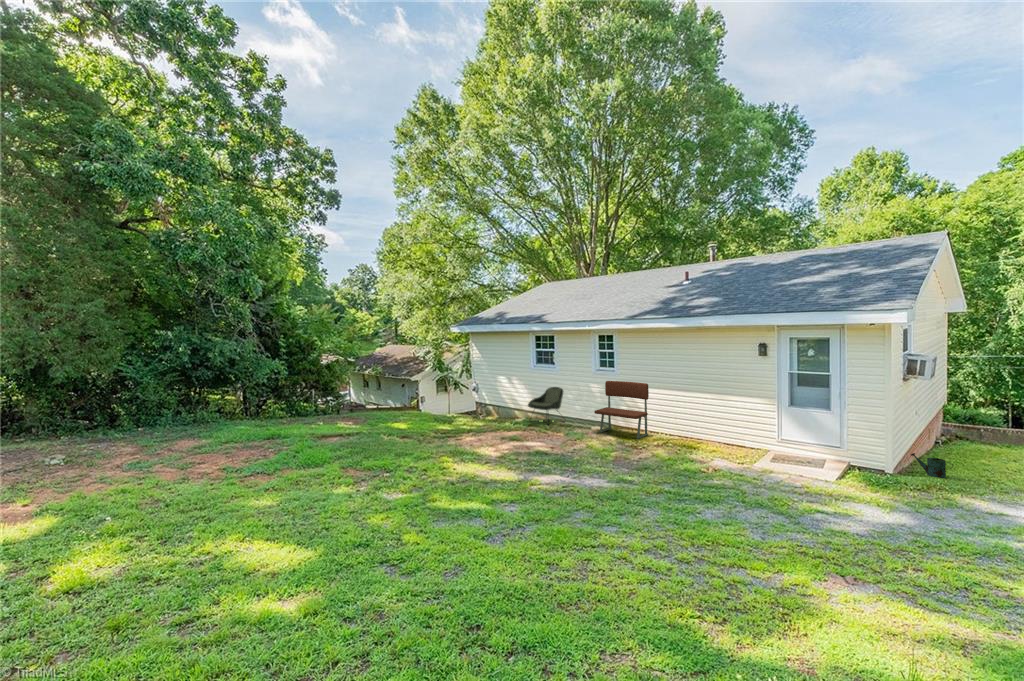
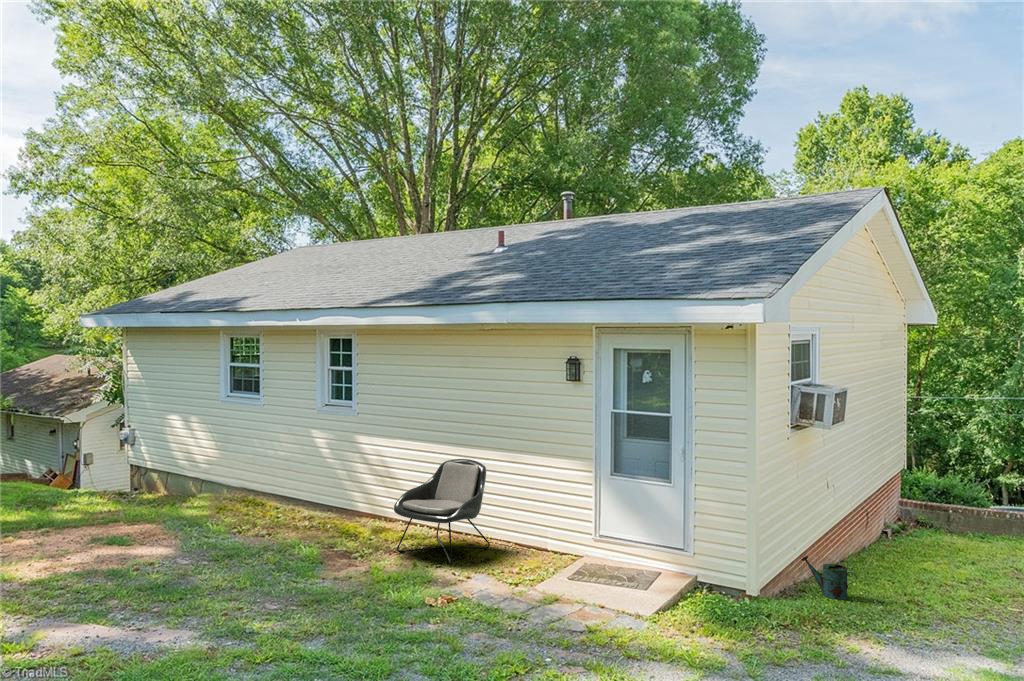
bench: present [594,381,649,439] -> none [298,425,402,540]
lounge chair: present [528,387,564,423] -> present [394,459,490,564]

